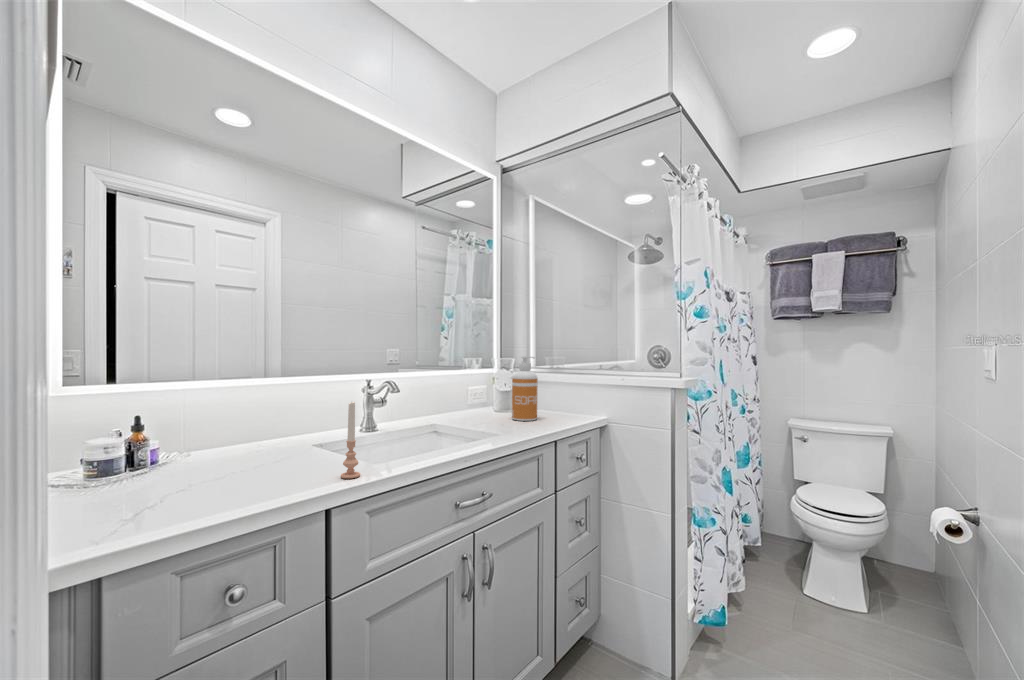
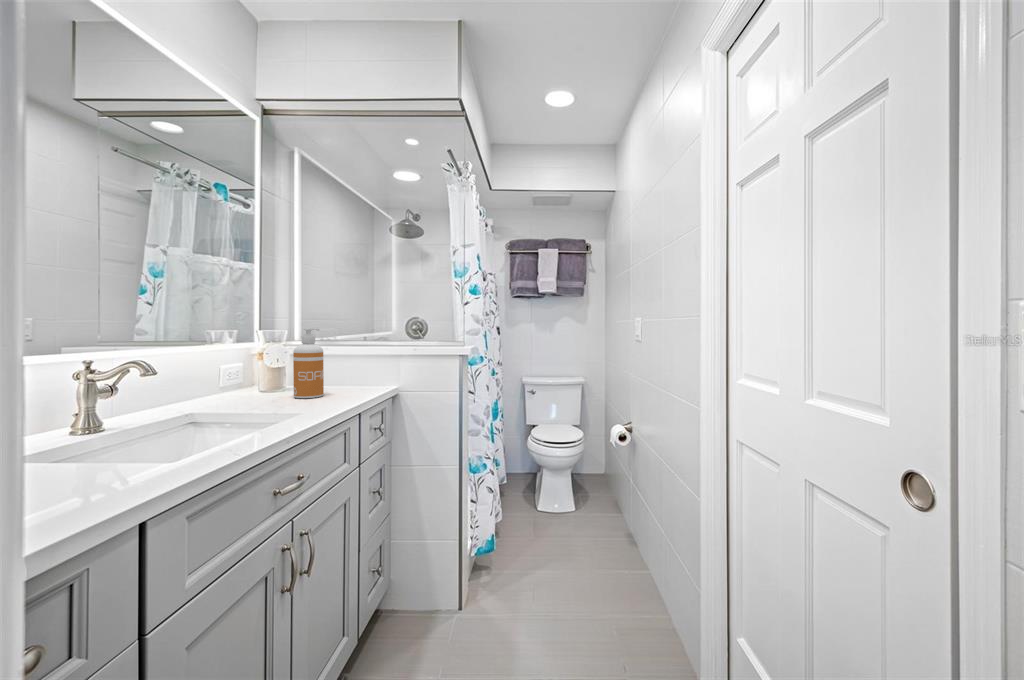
candle: present [341,402,360,478] -> none [105,388,139,495]

